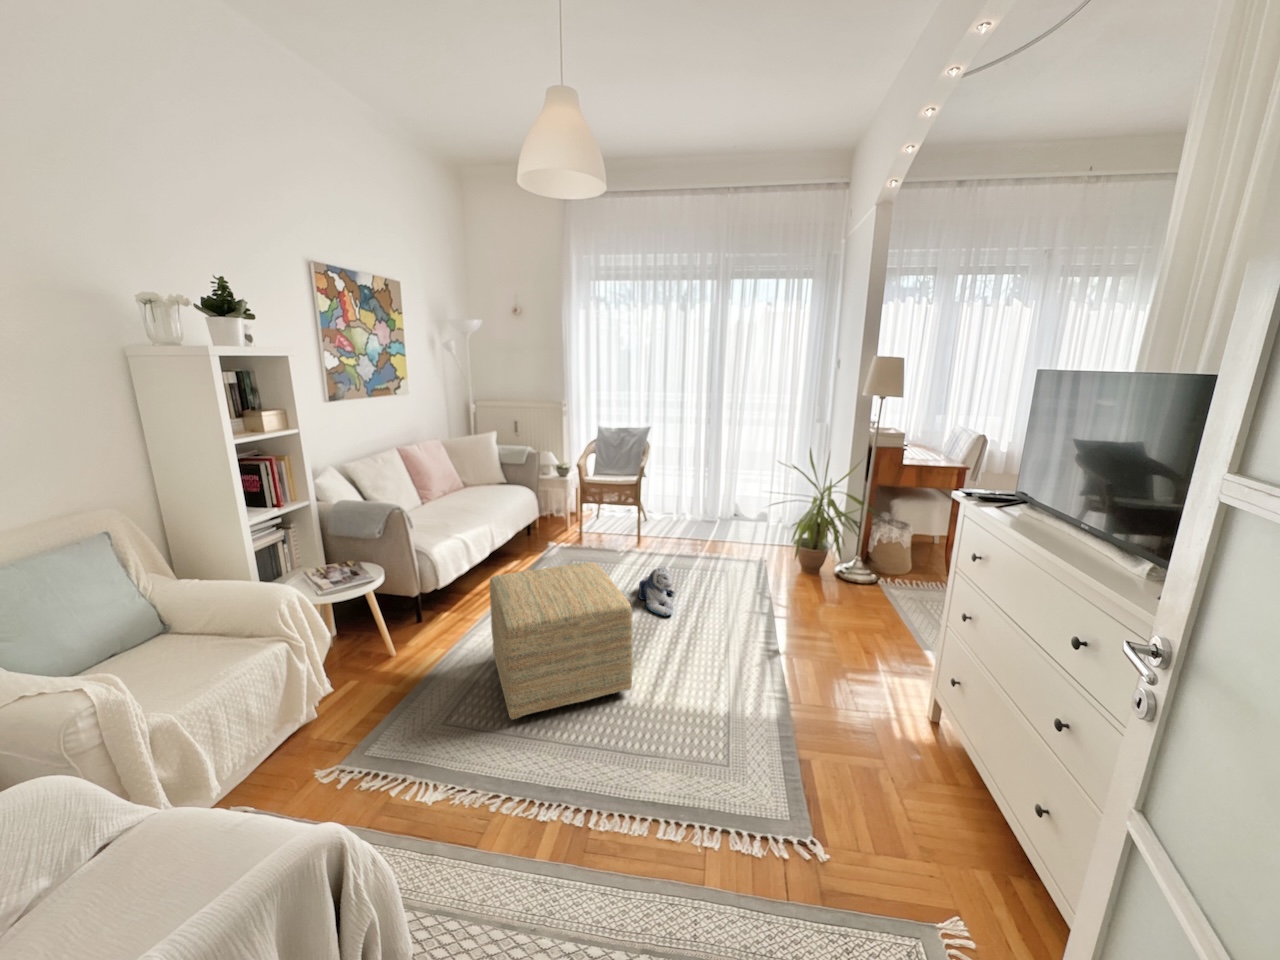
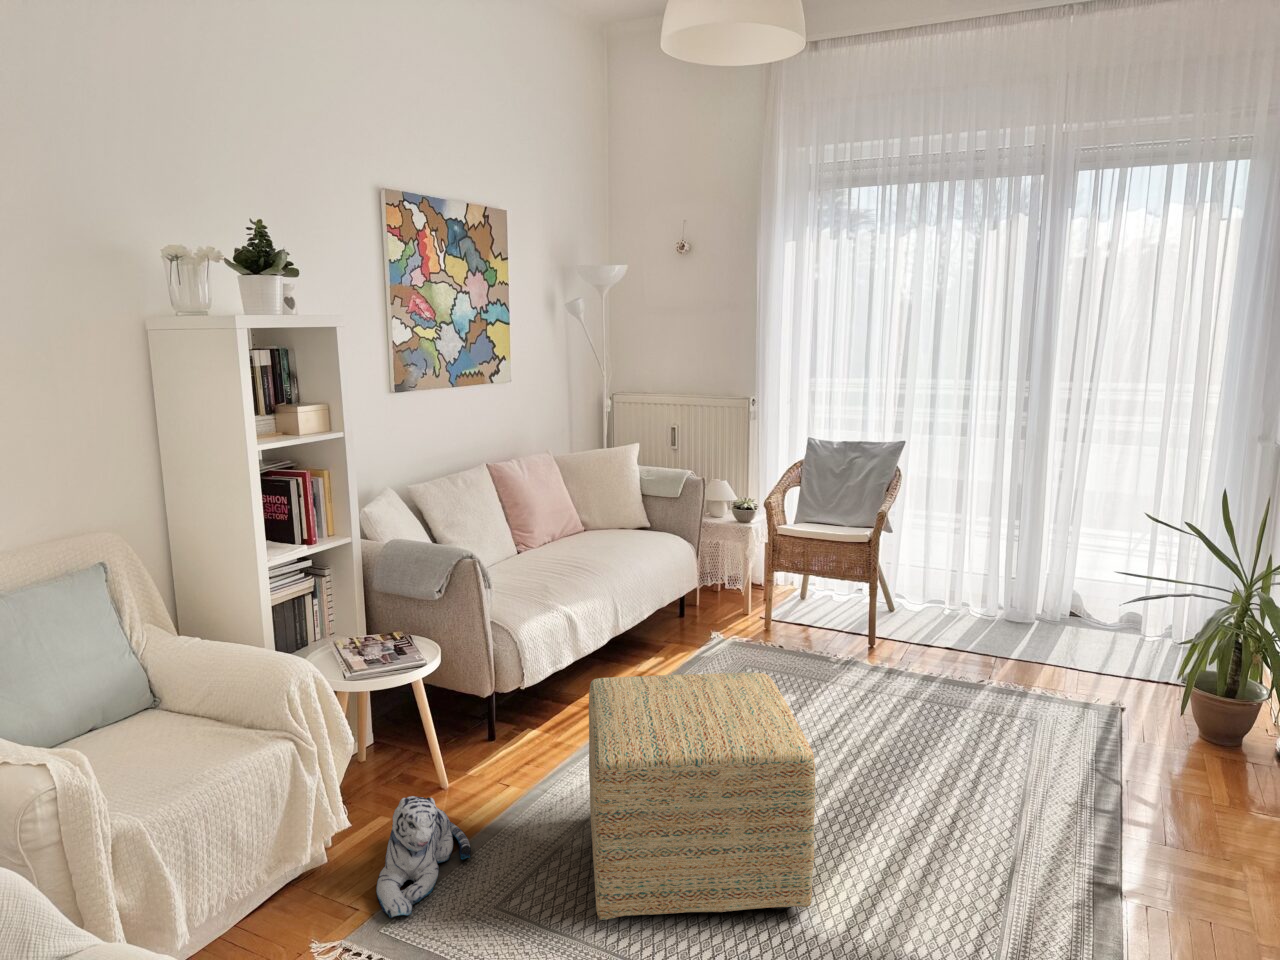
plush toy: present [639,568,674,616] -> present [376,796,471,918]

